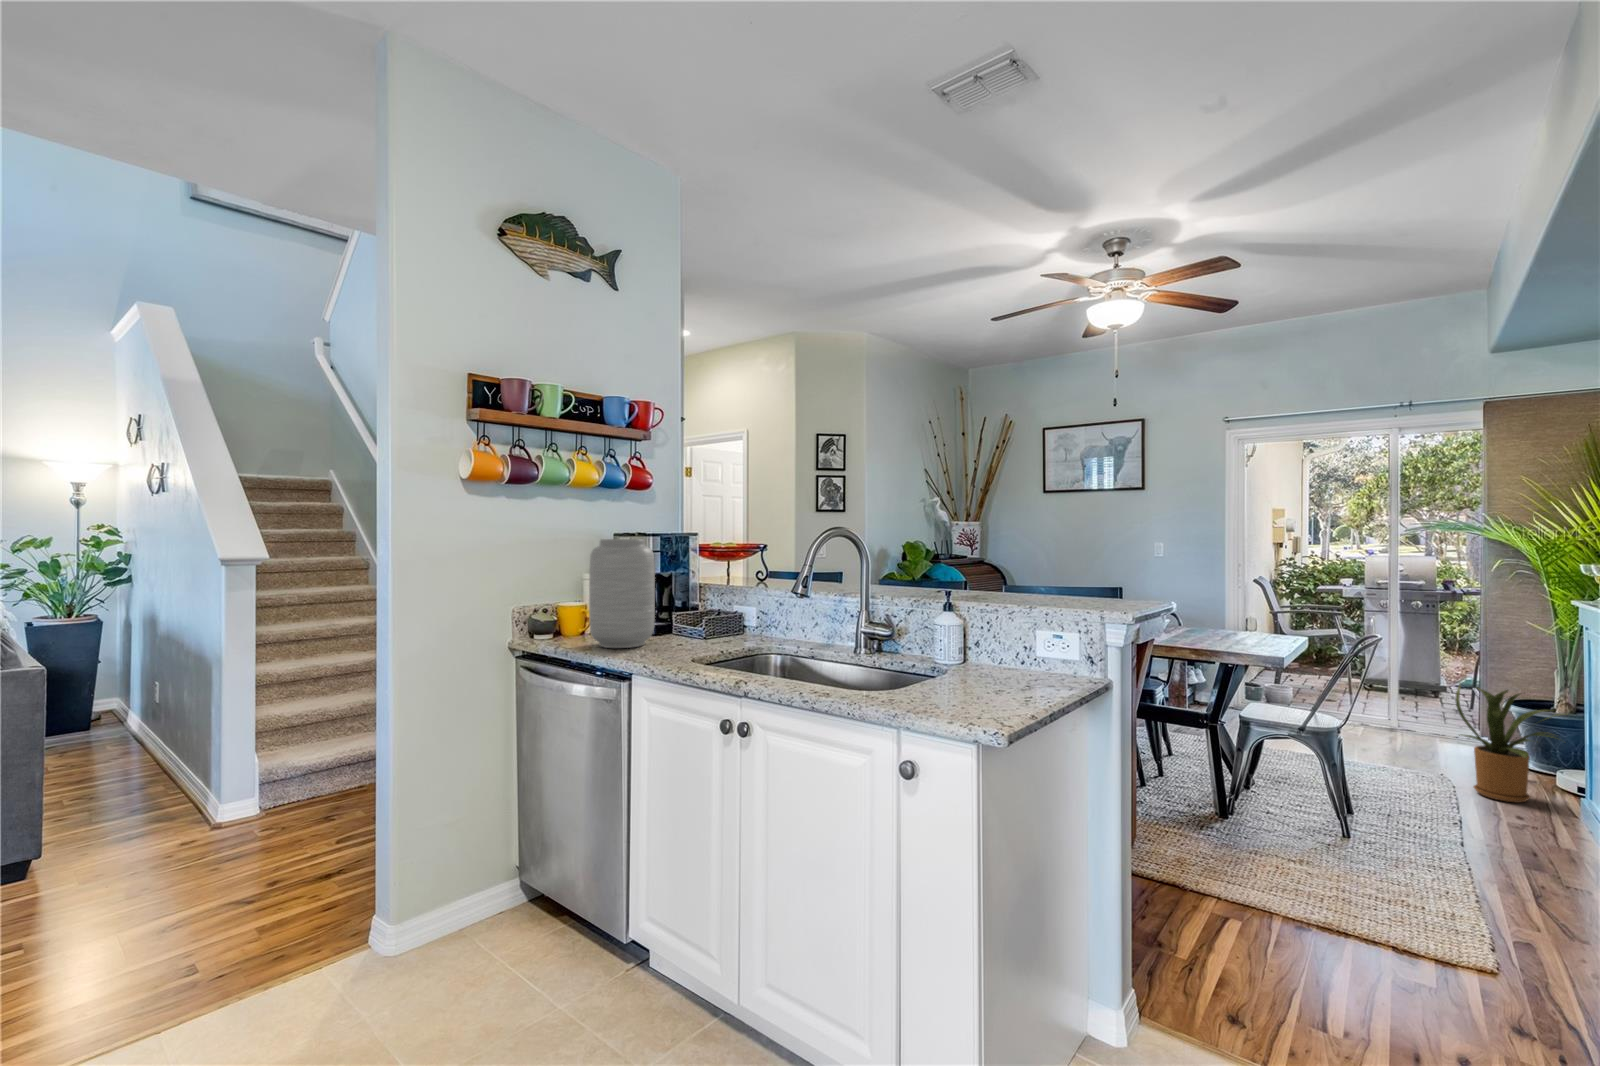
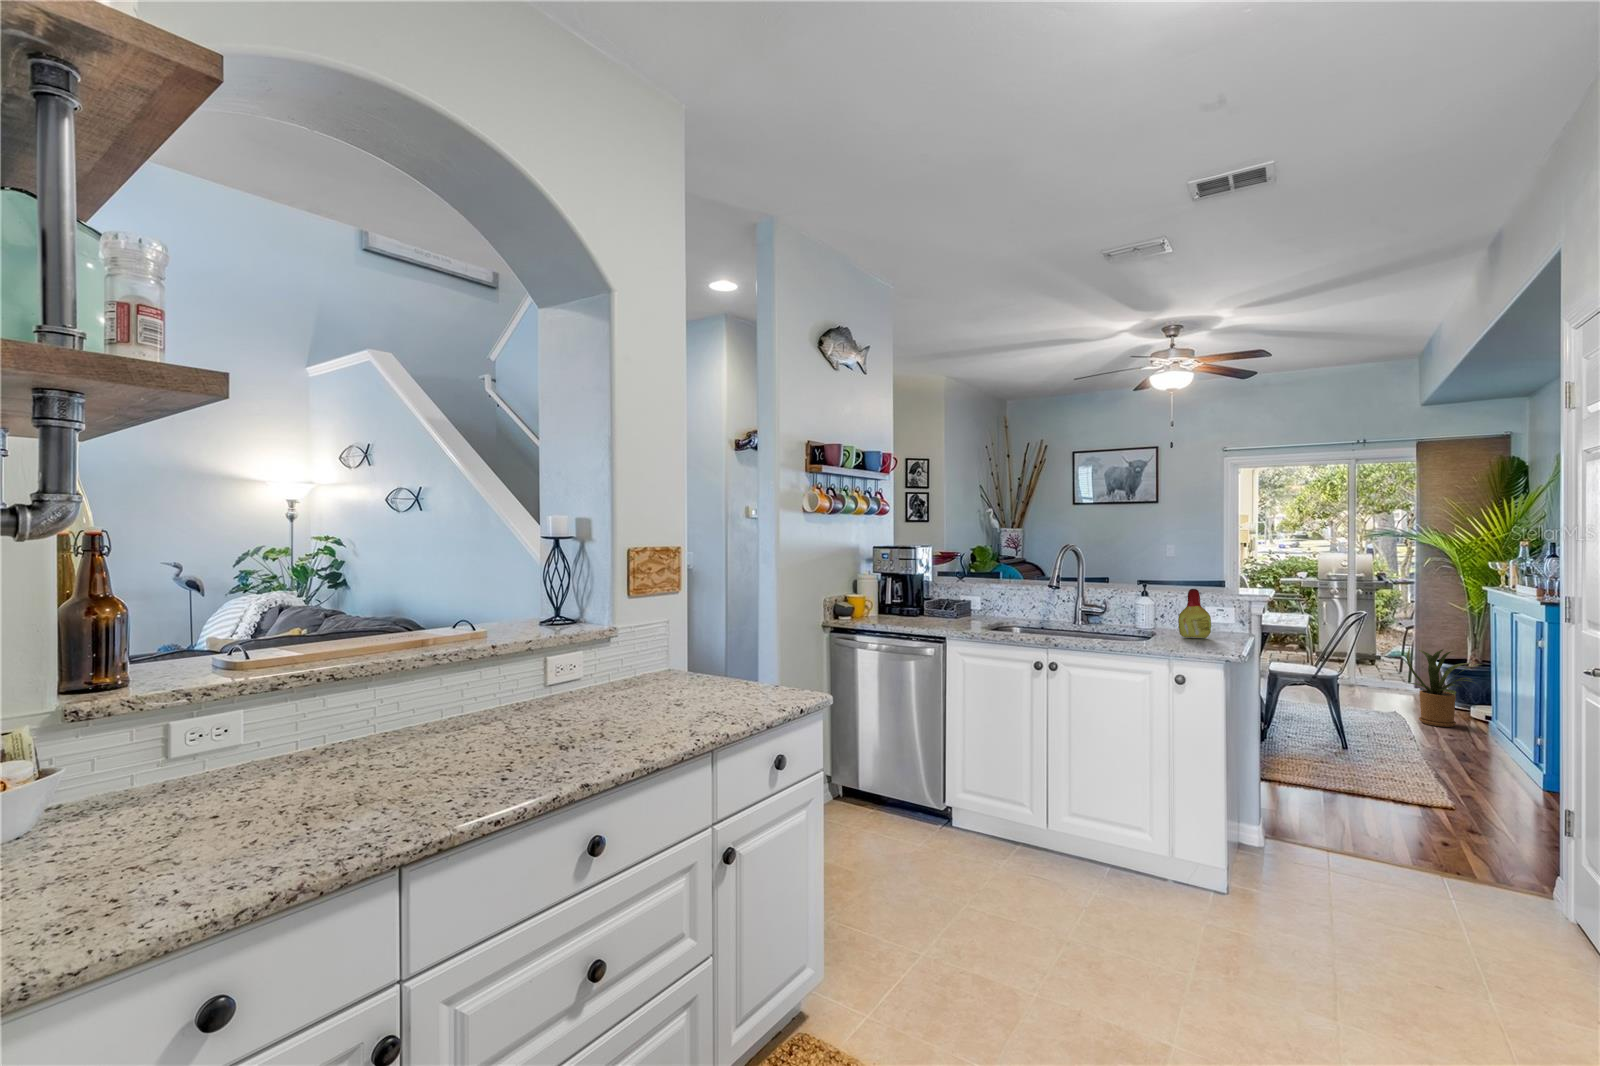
vase: present [589,539,655,648] -> none [894,552,936,625]
bottle: none [964,599,1017,685] -> present [1178,589,1211,638]

